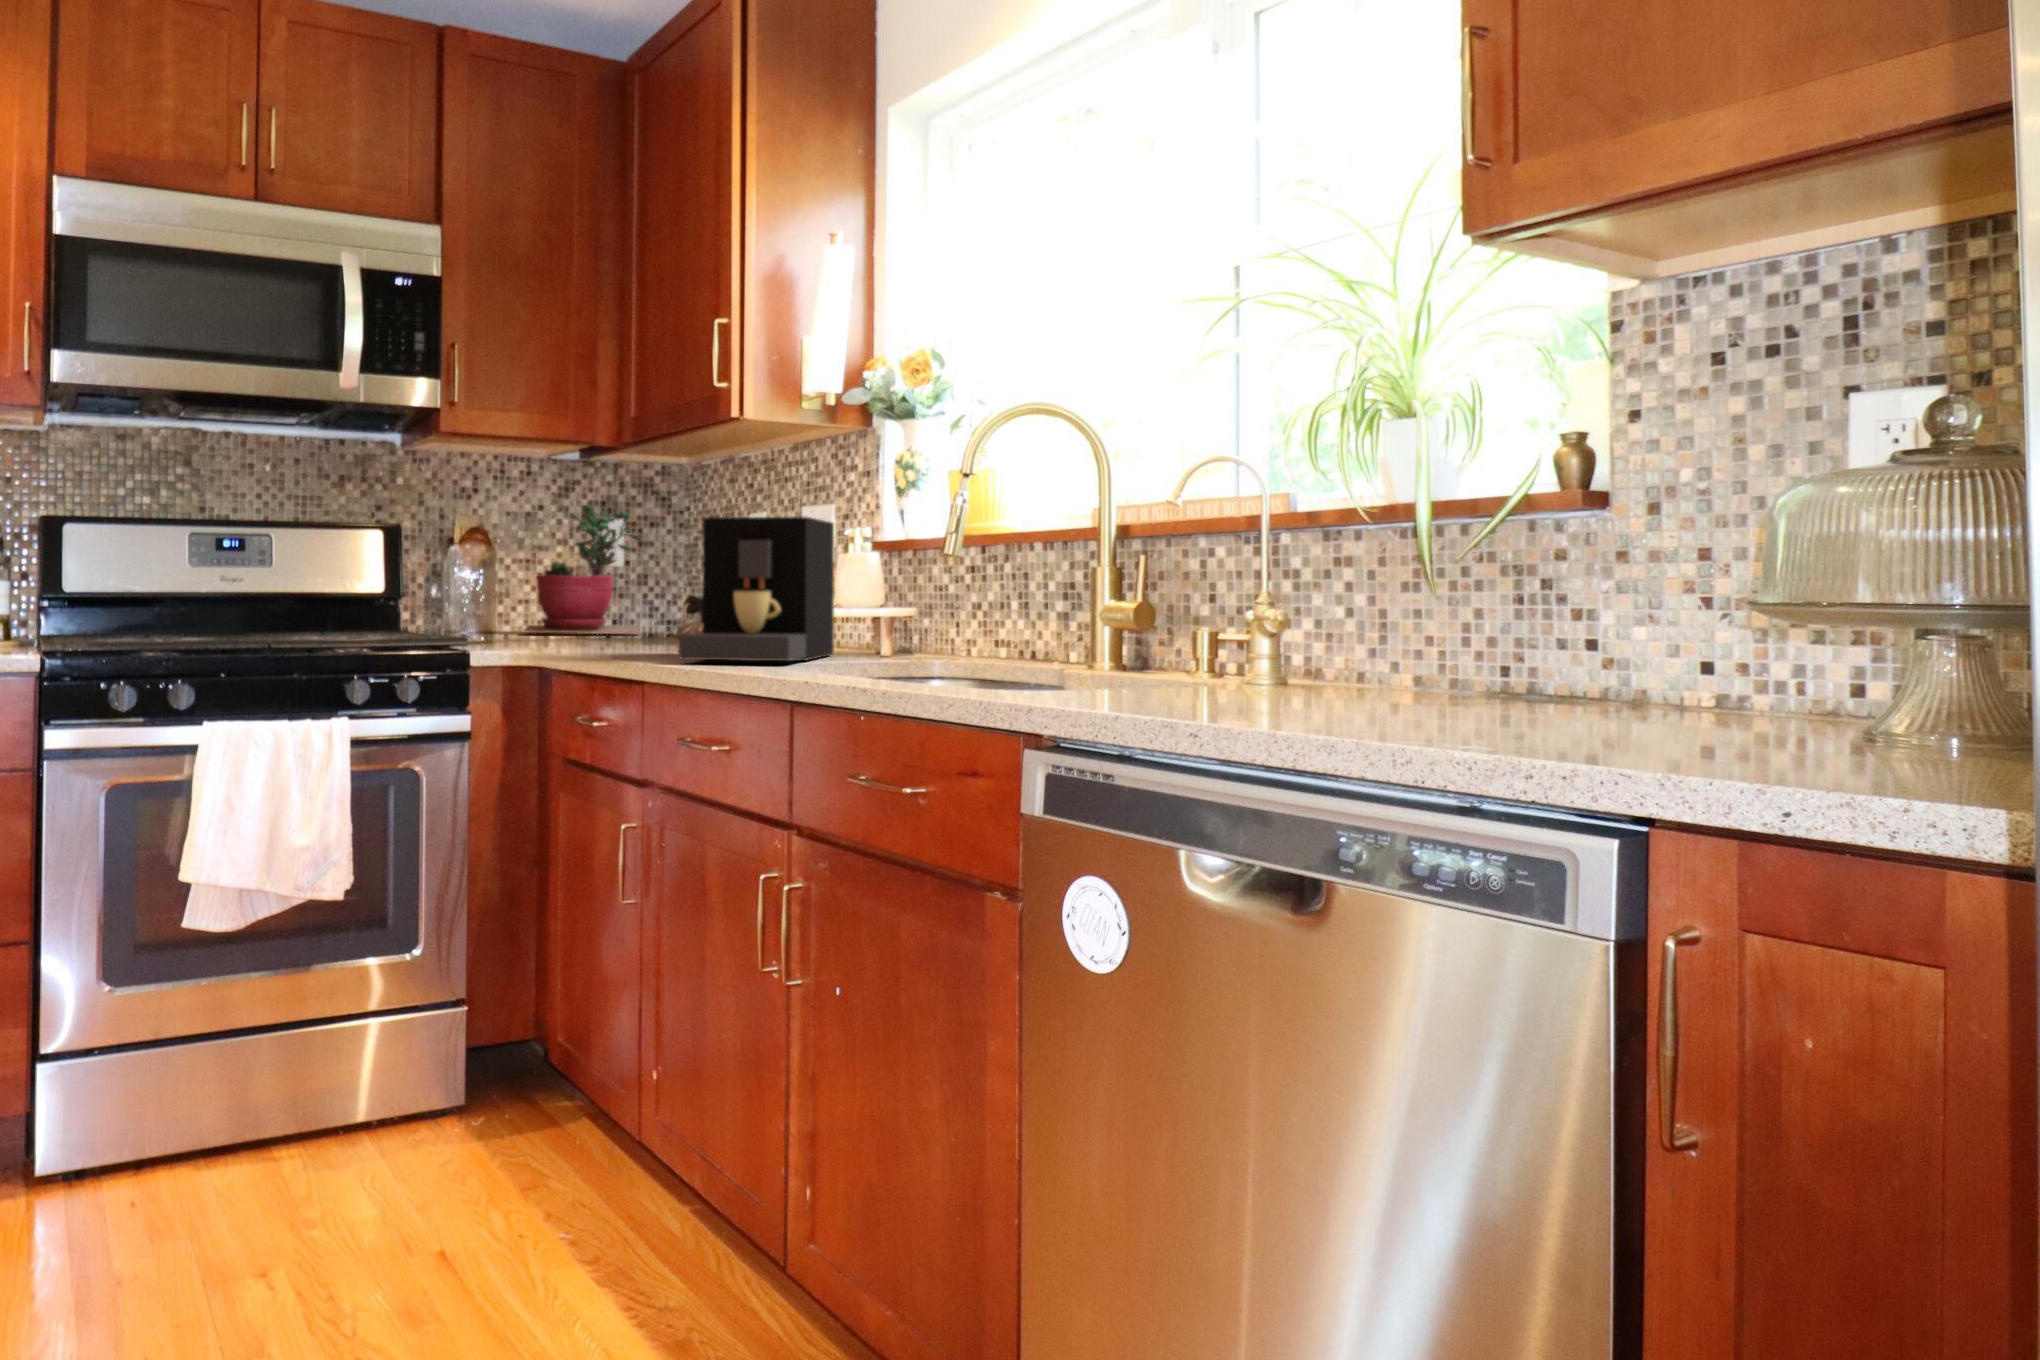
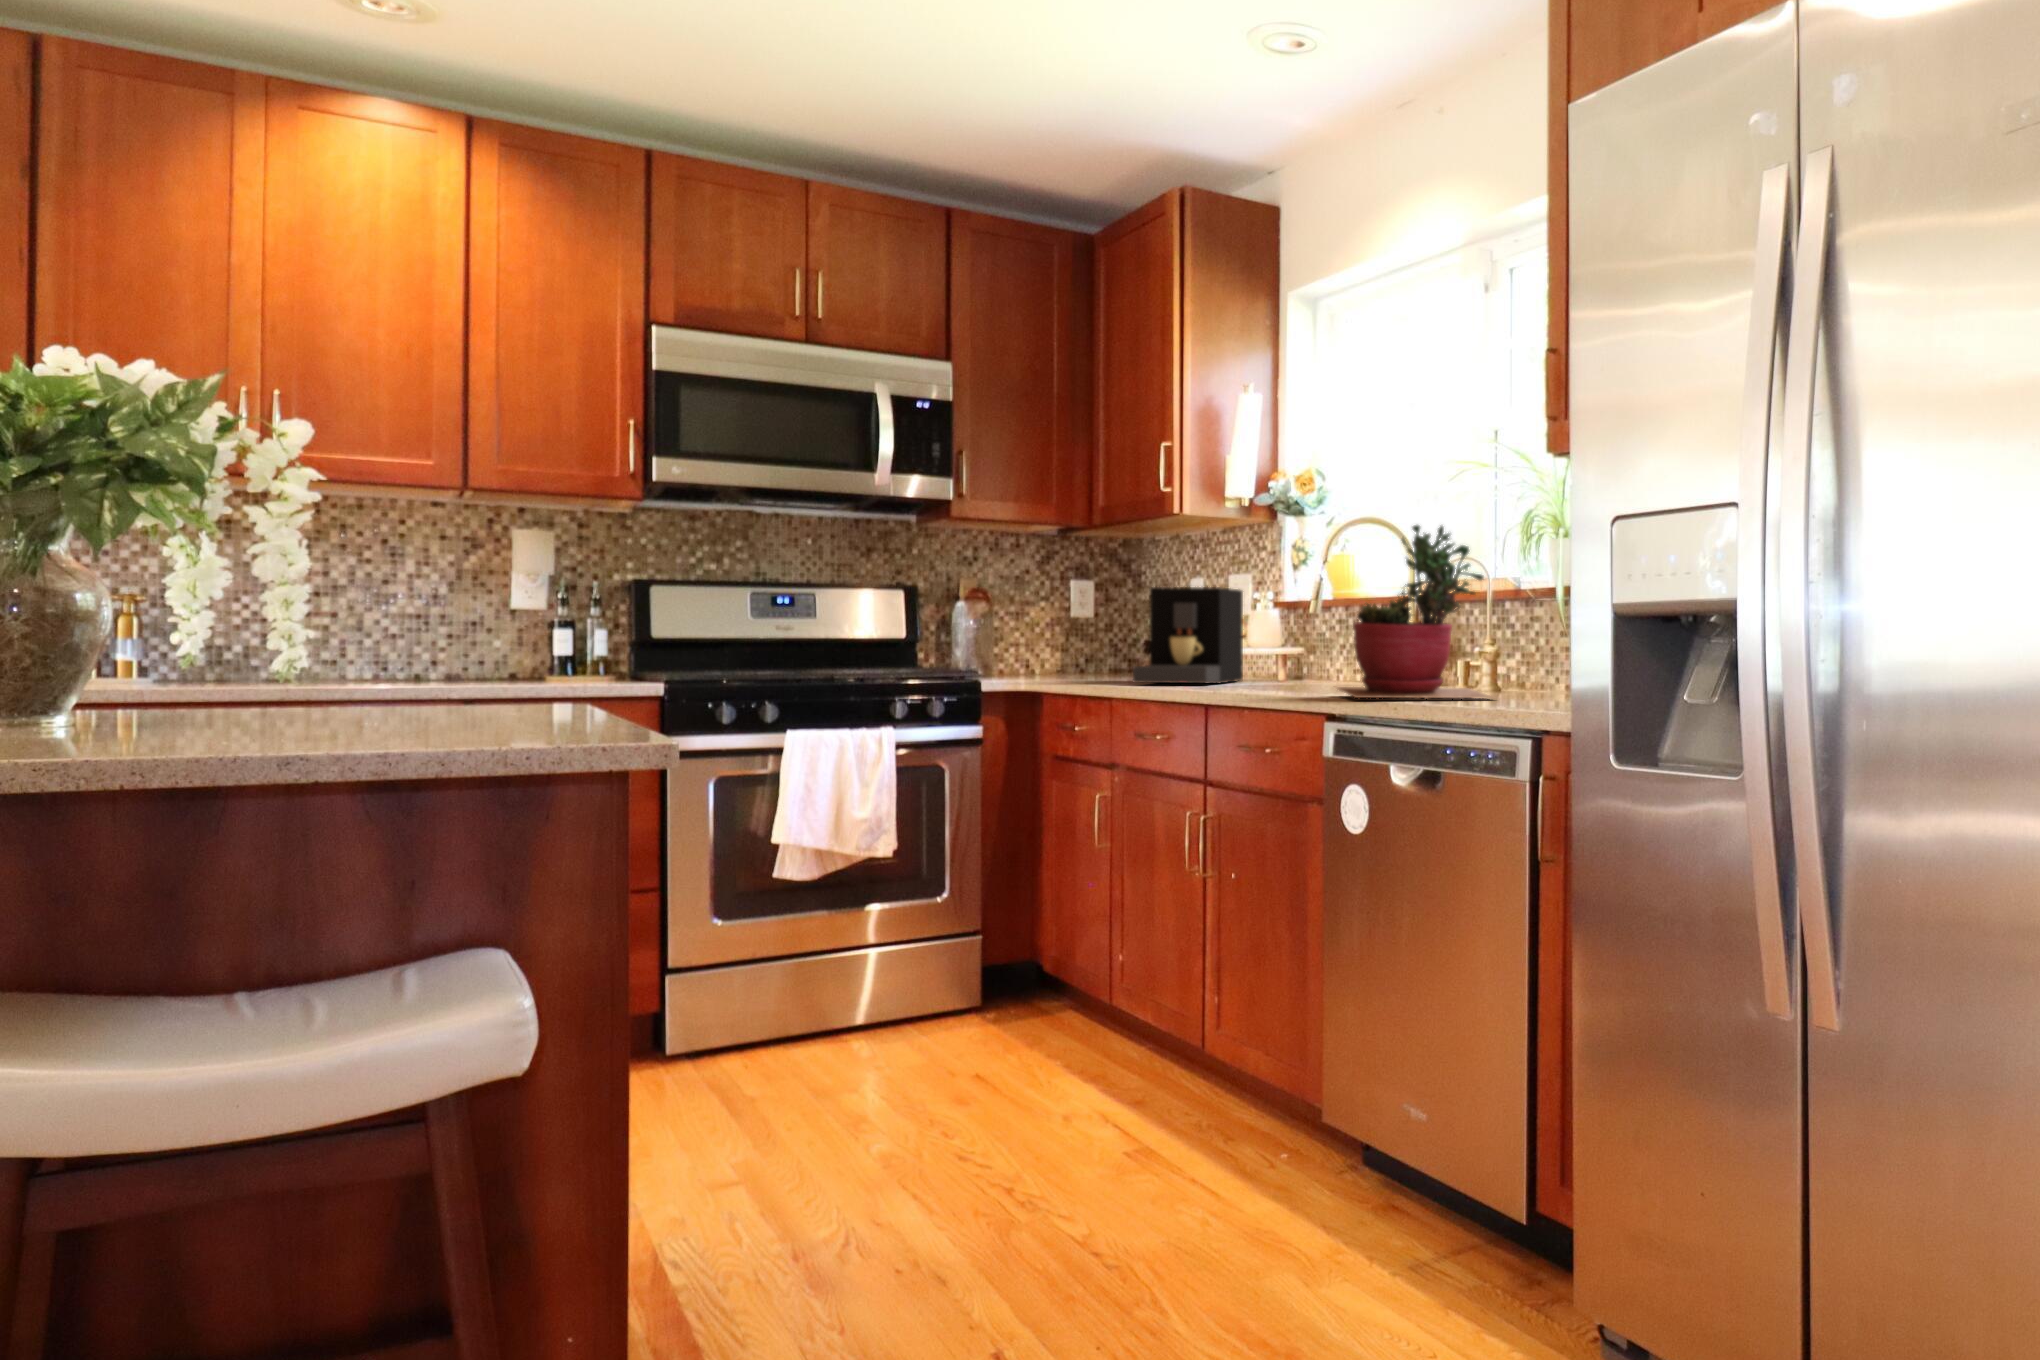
succulent plant: present [523,498,639,634] -> present [1338,525,1493,699]

